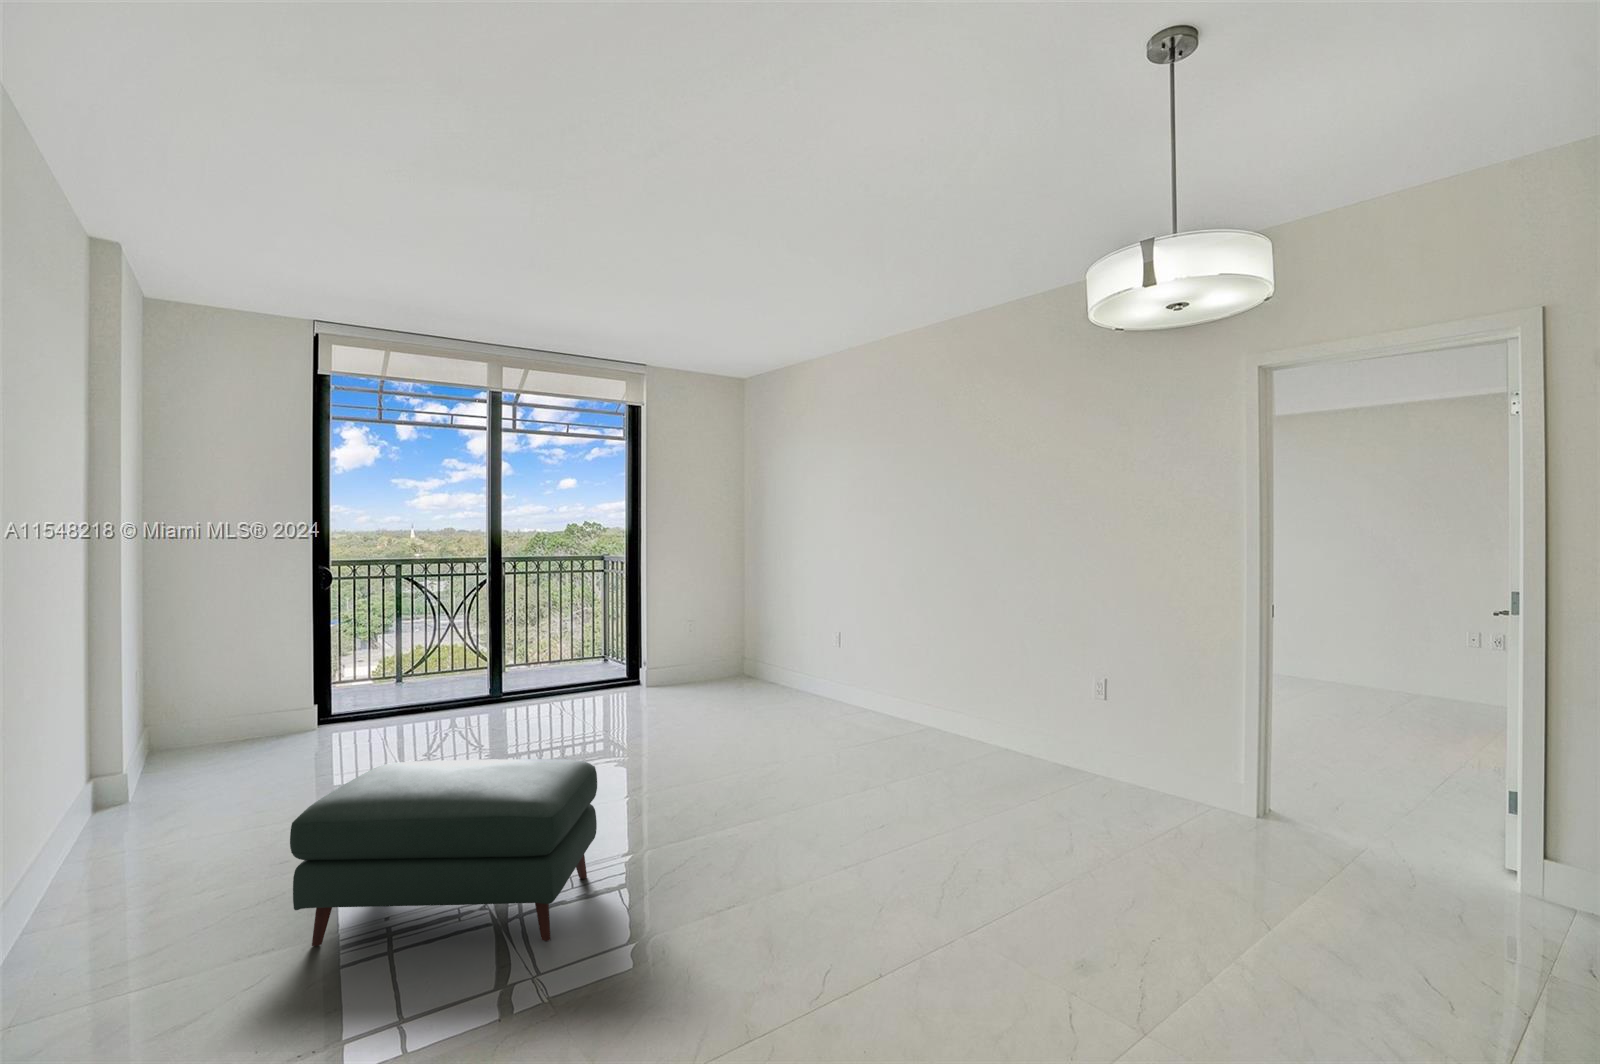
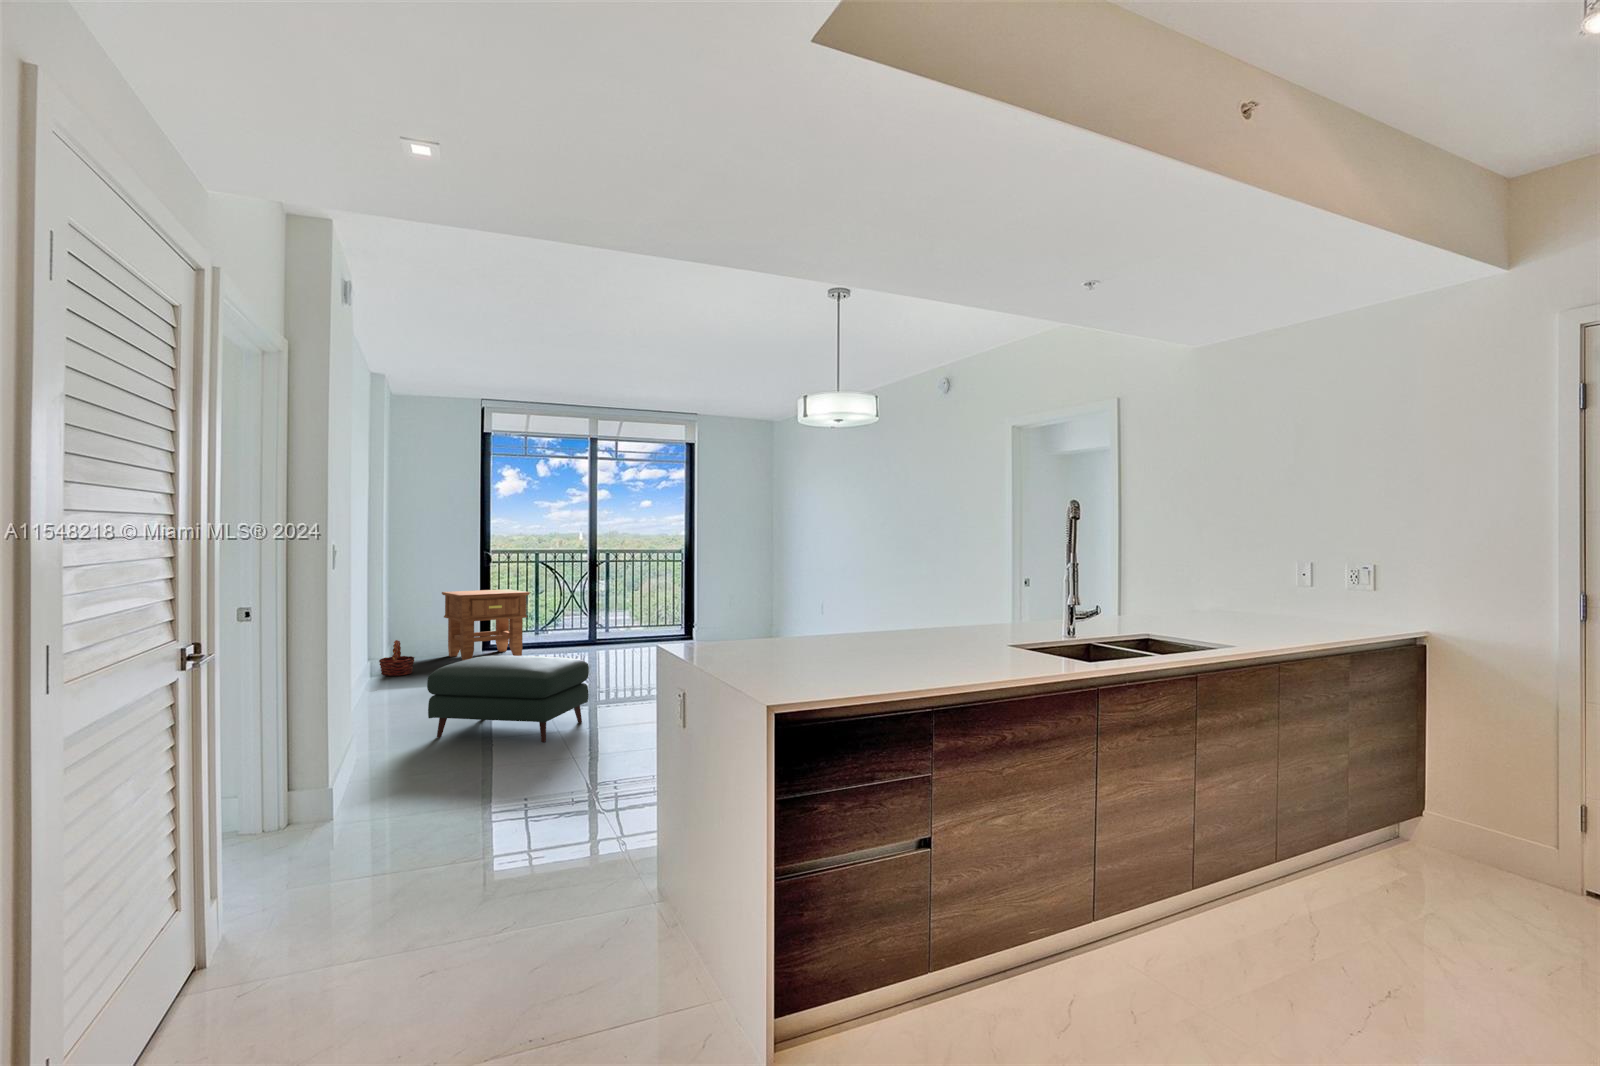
side table: none [242,620,398,746] -> present [442,589,530,660]
basket: none [138,721,206,787] -> present [379,640,414,676]

